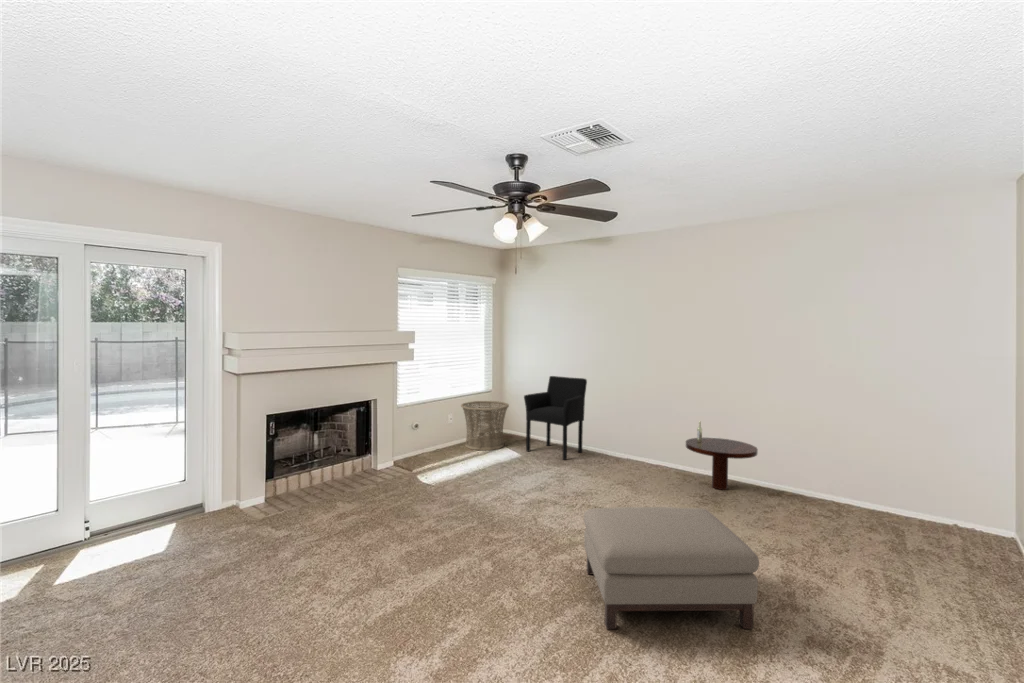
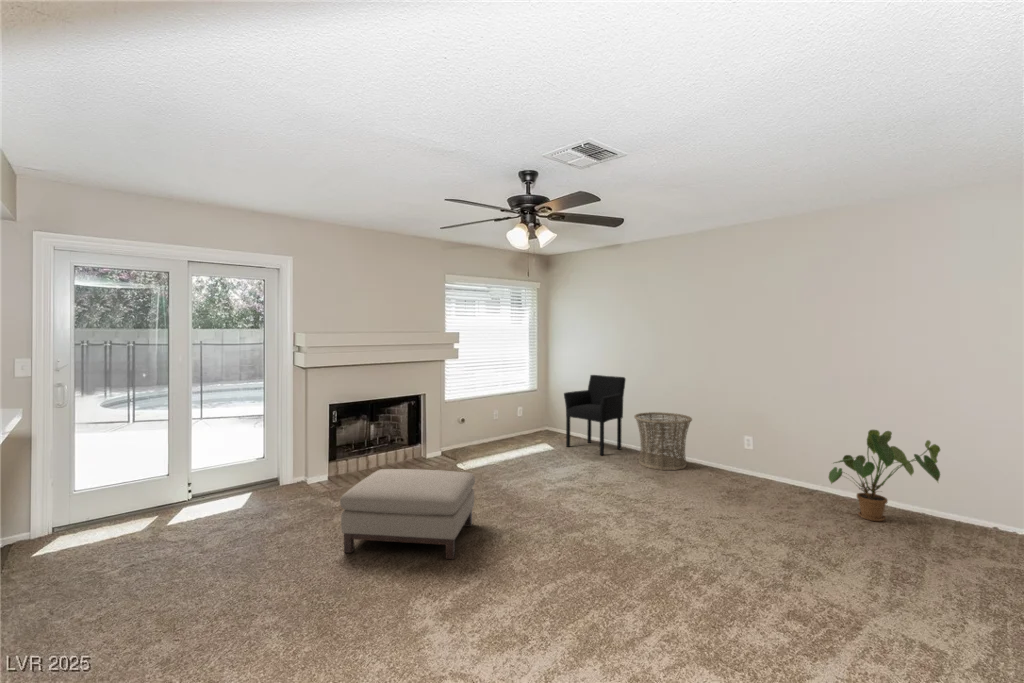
basket: present [461,401,509,450] -> present [634,412,692,470]
coffee table: present [686,422,758,490] -> none [717,419,791,487]
house plant: none [798,432,907,523] -> present [829,430,940,521]
ottoman: present [584,507,759,629] -> present [340,469,475,559]

